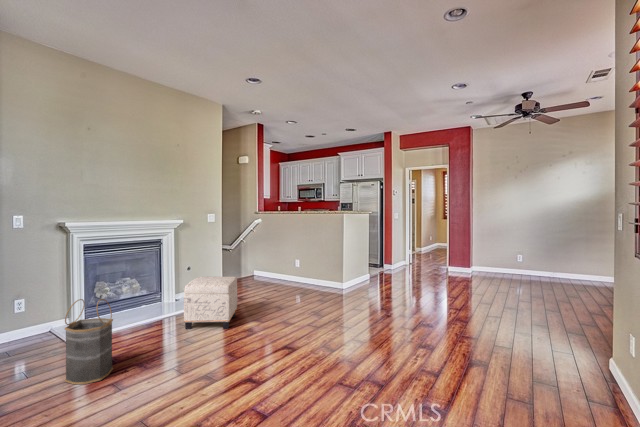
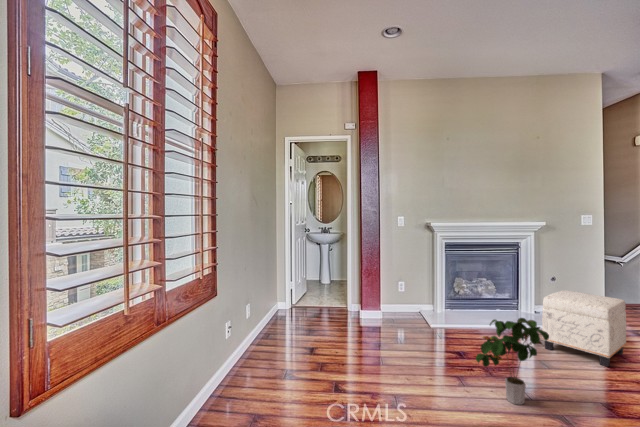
basket: present [65,299,113,384] -> none [422,289,461,369]
potted plant: none [135,307,194,385] -> present [476,318,549,405]

